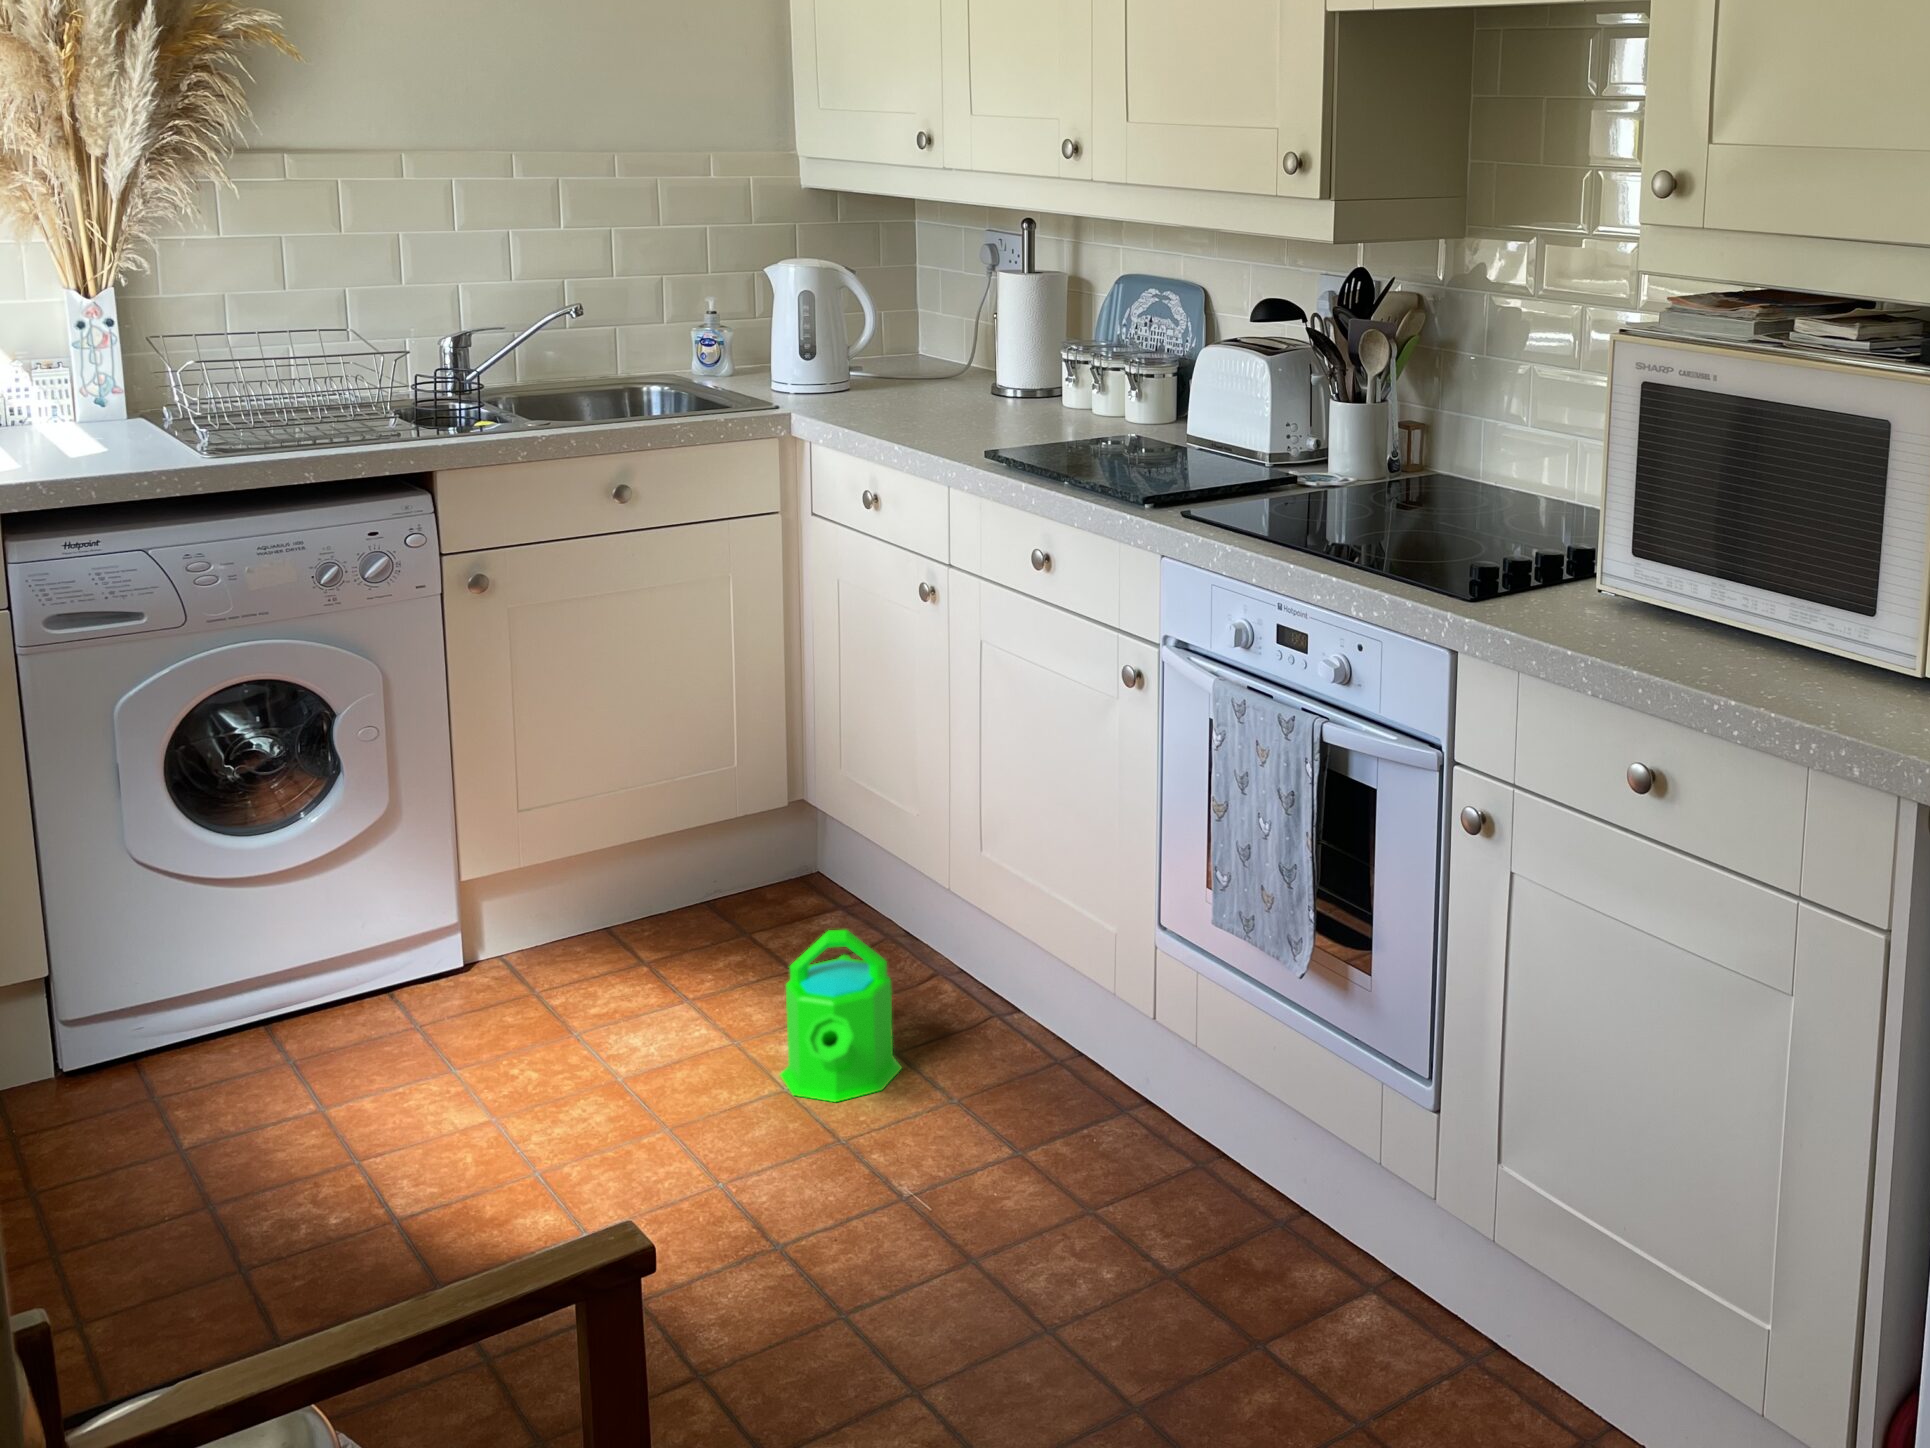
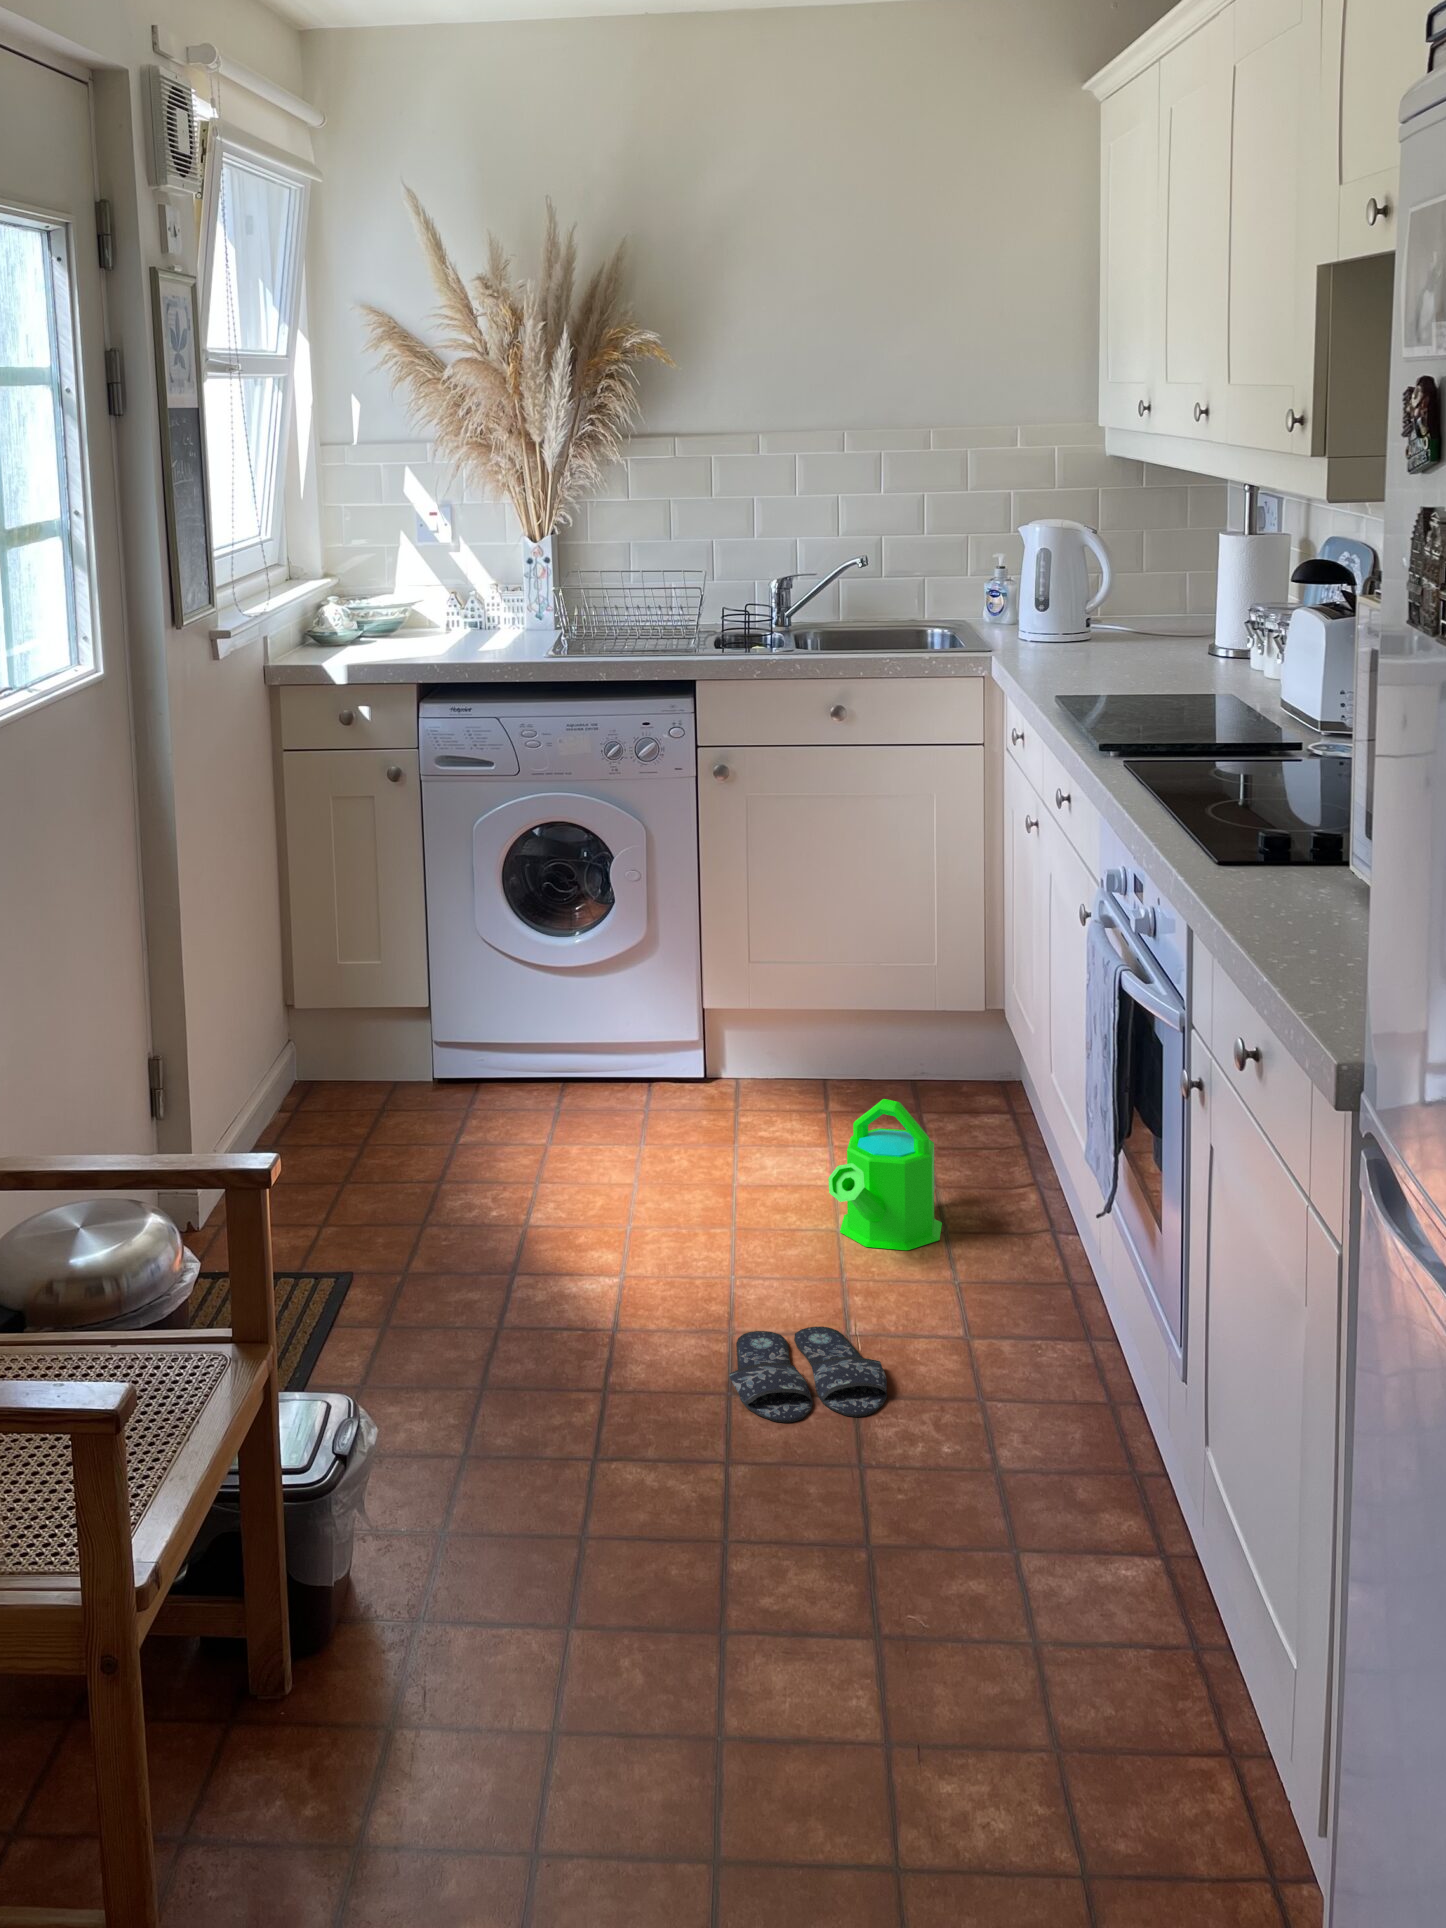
slippers: none [804,1208,1021,1341] -> present [729,1327,887,1423]

